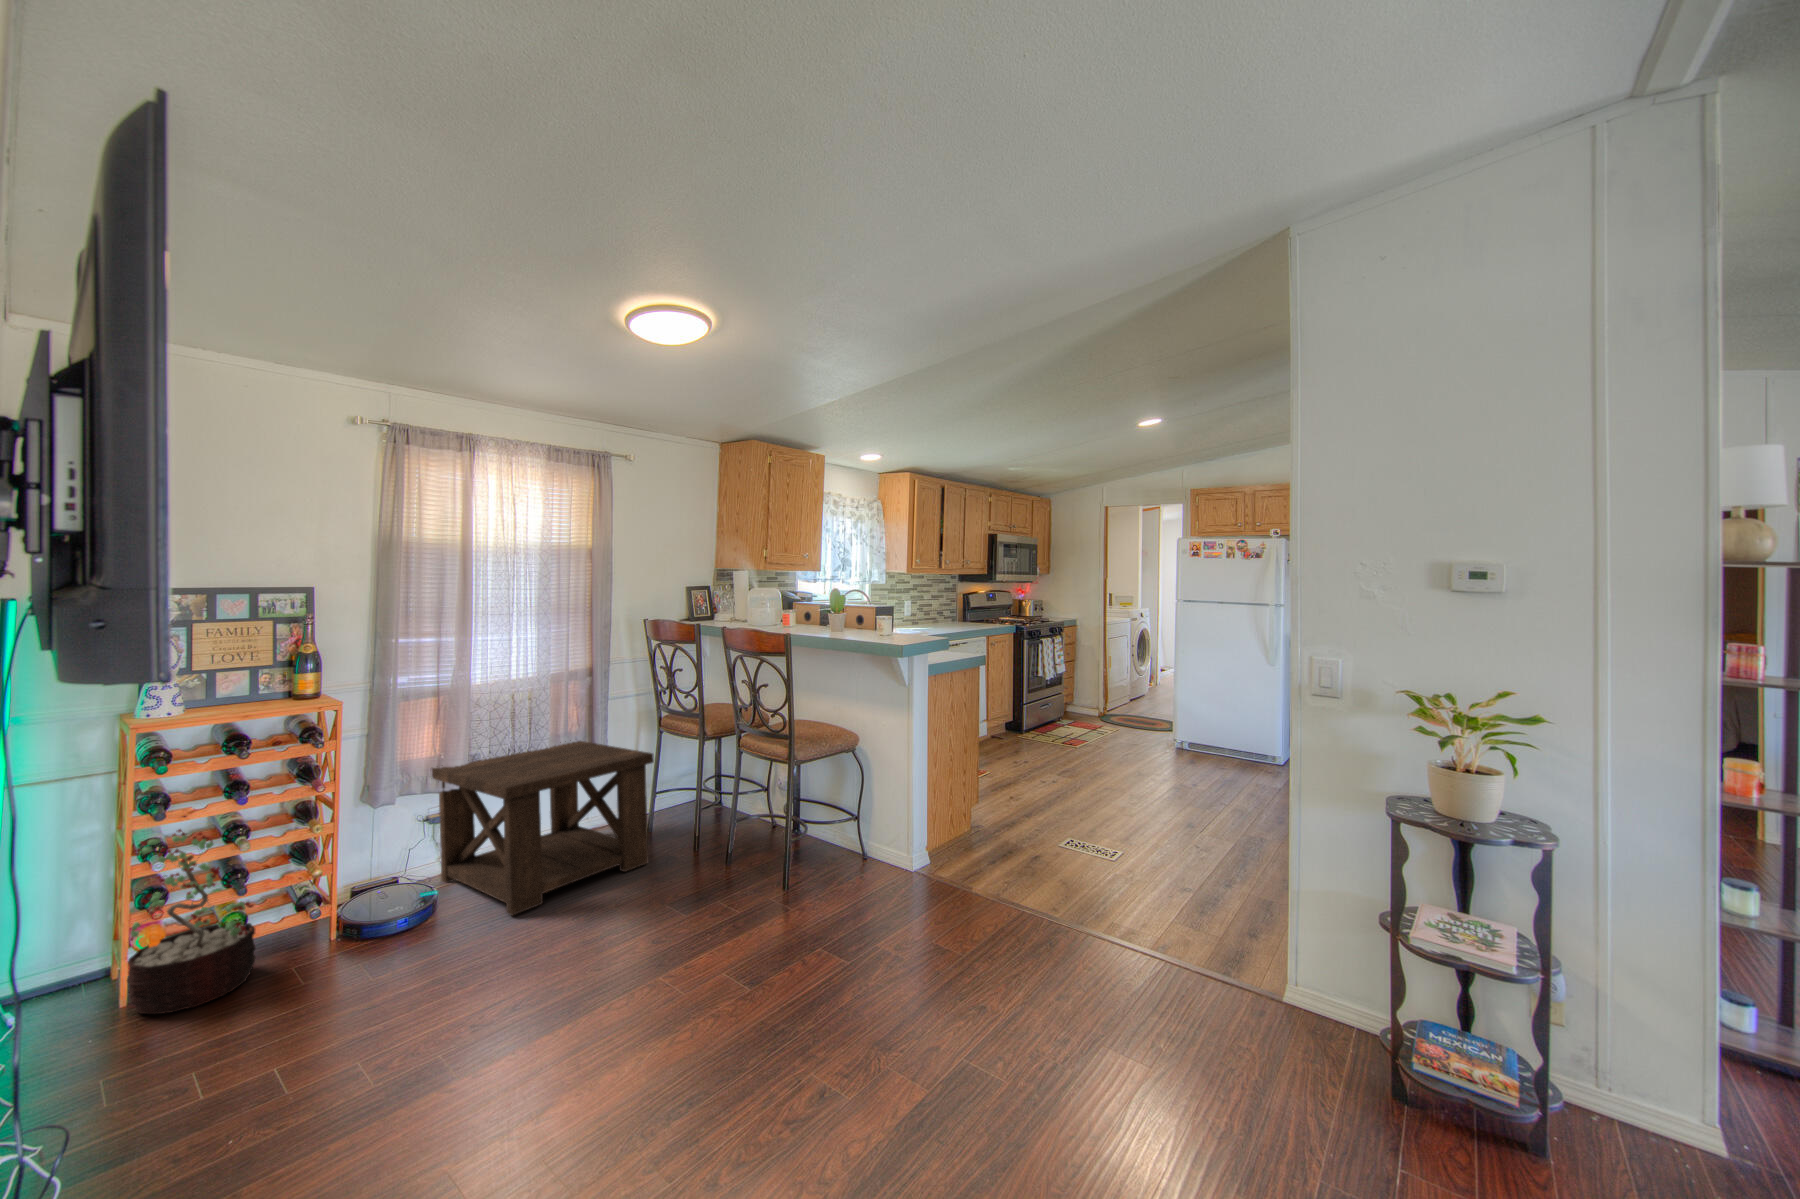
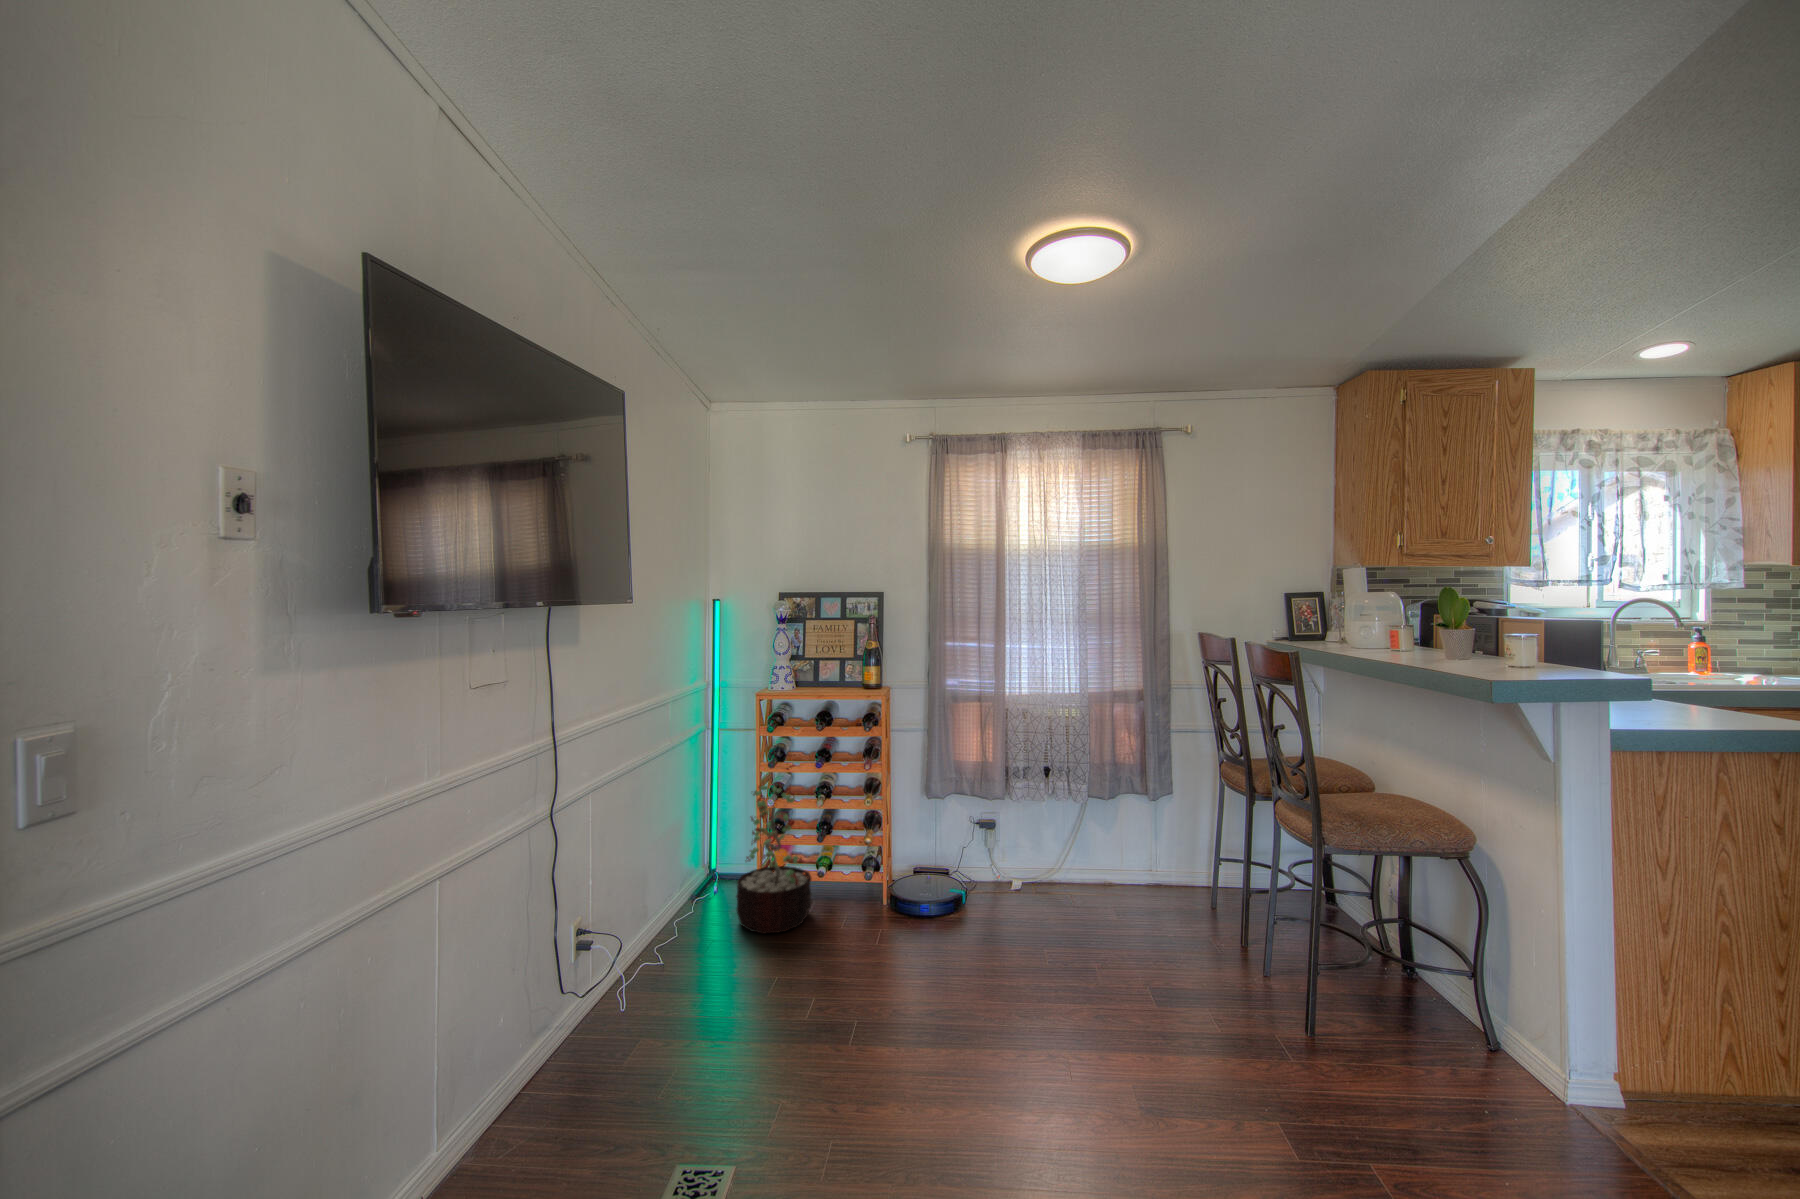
side table: present [432,741,654,915] -> none [968,773,1184,965]

